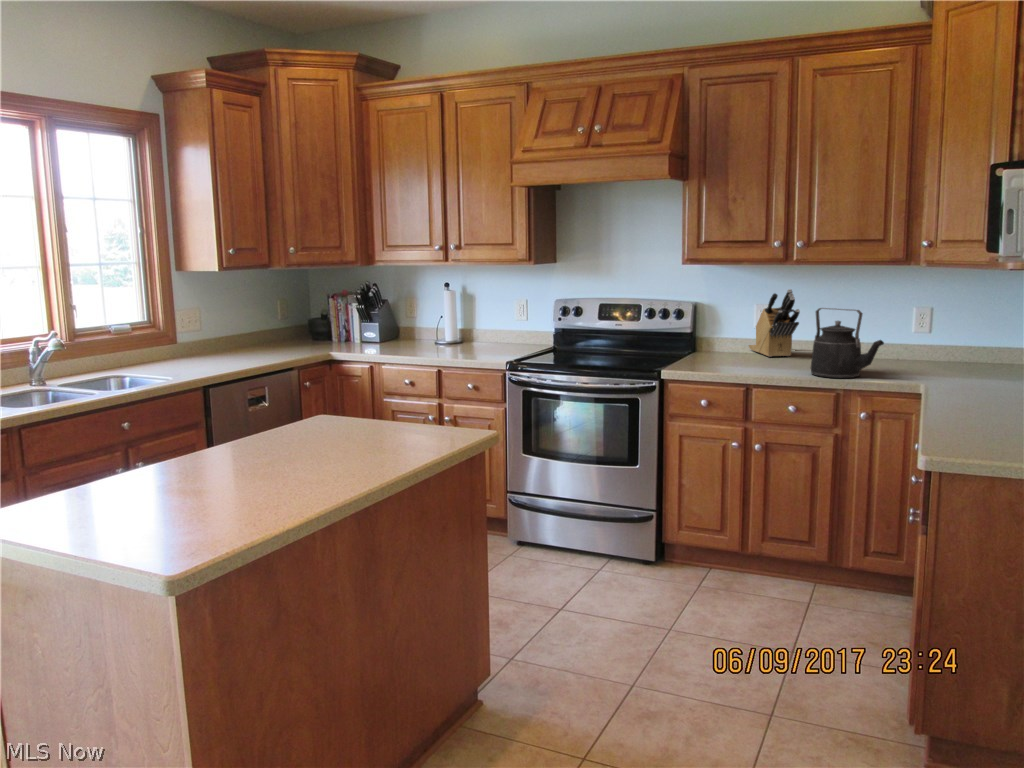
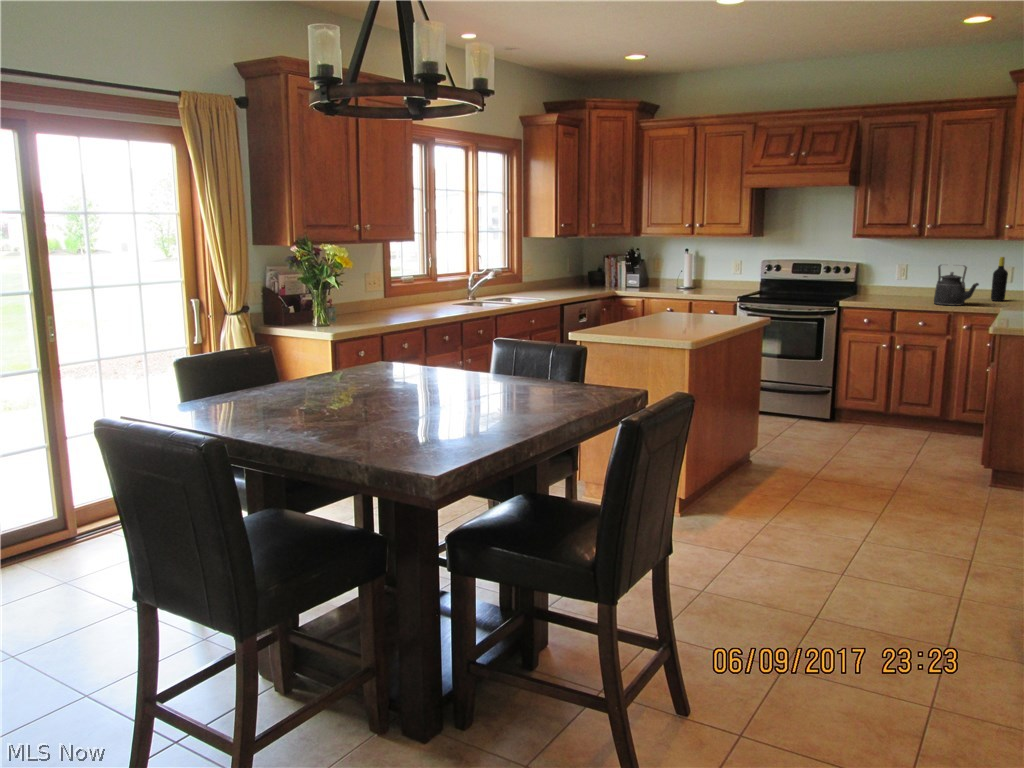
knife block: present [749,289,800,357] -> none [893,254,928,297]
bottle: none [898,293,923,364] -> present [991,257,1008,301]

